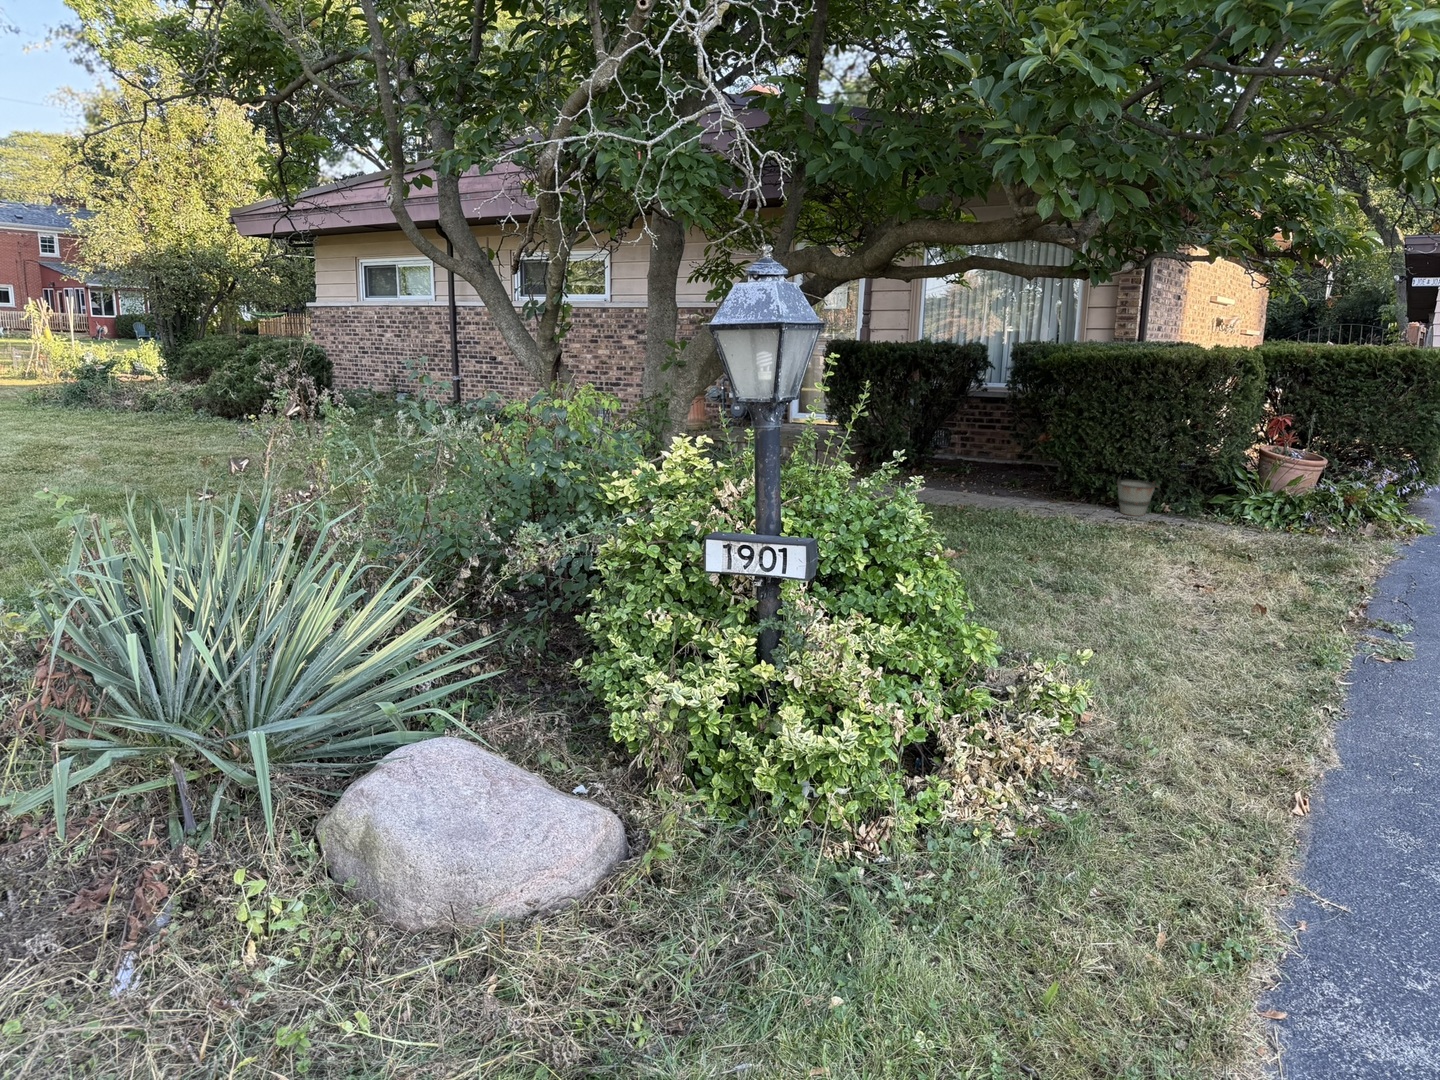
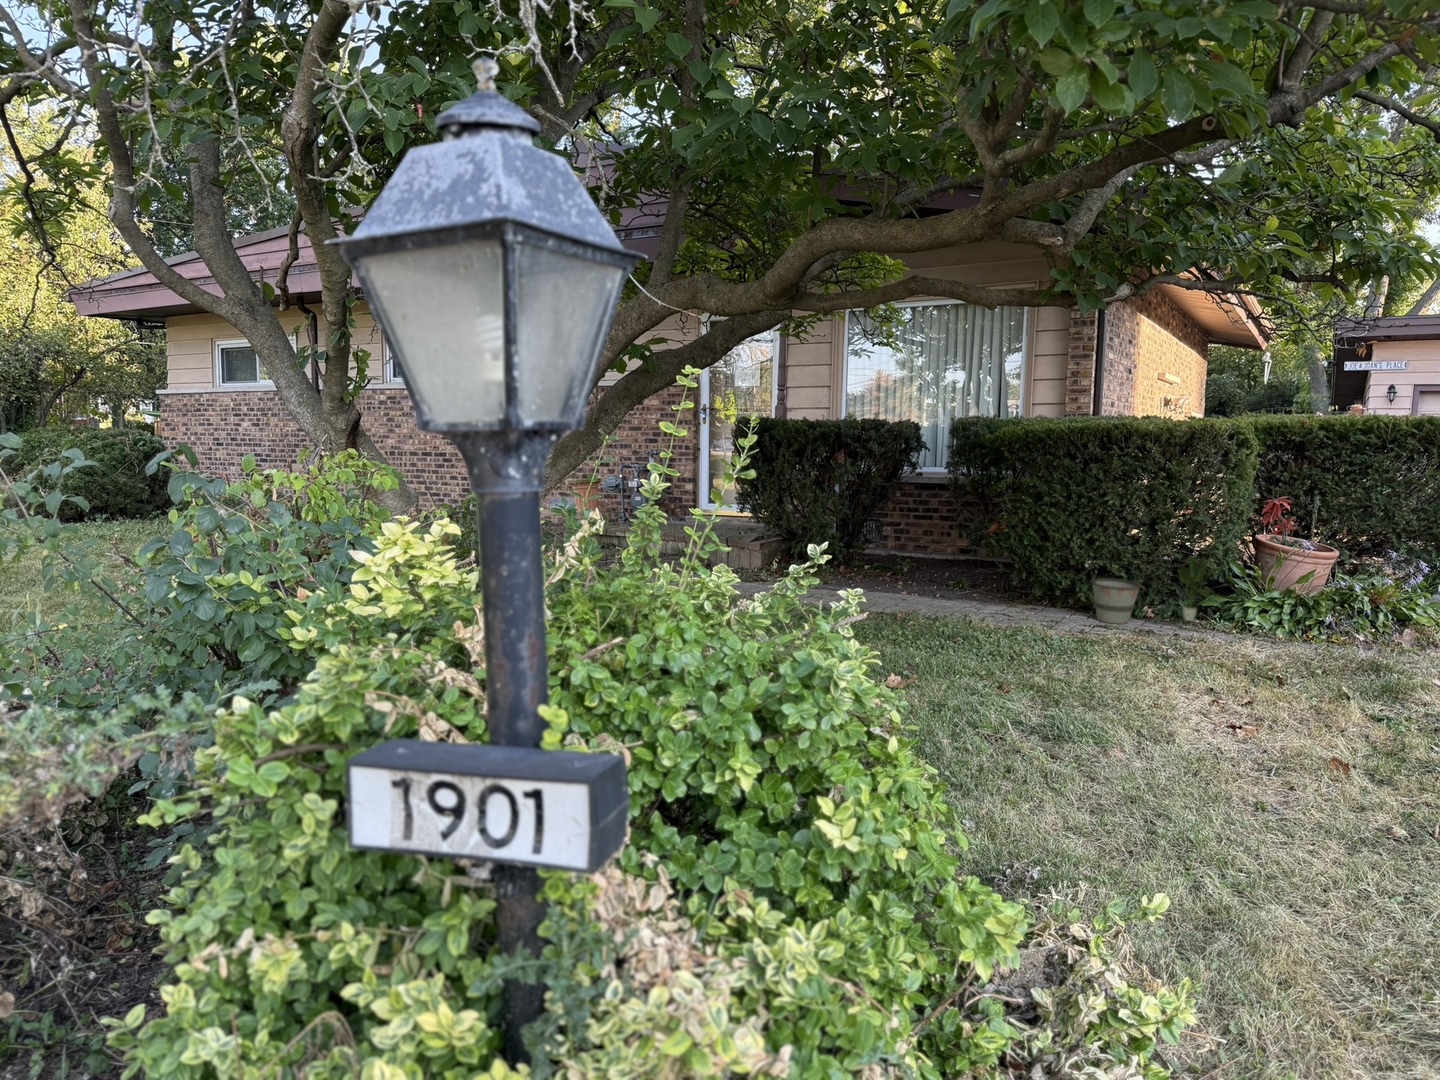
potted plant: none [1186,462,1224,515] -> present [1176,556,1222,621]

